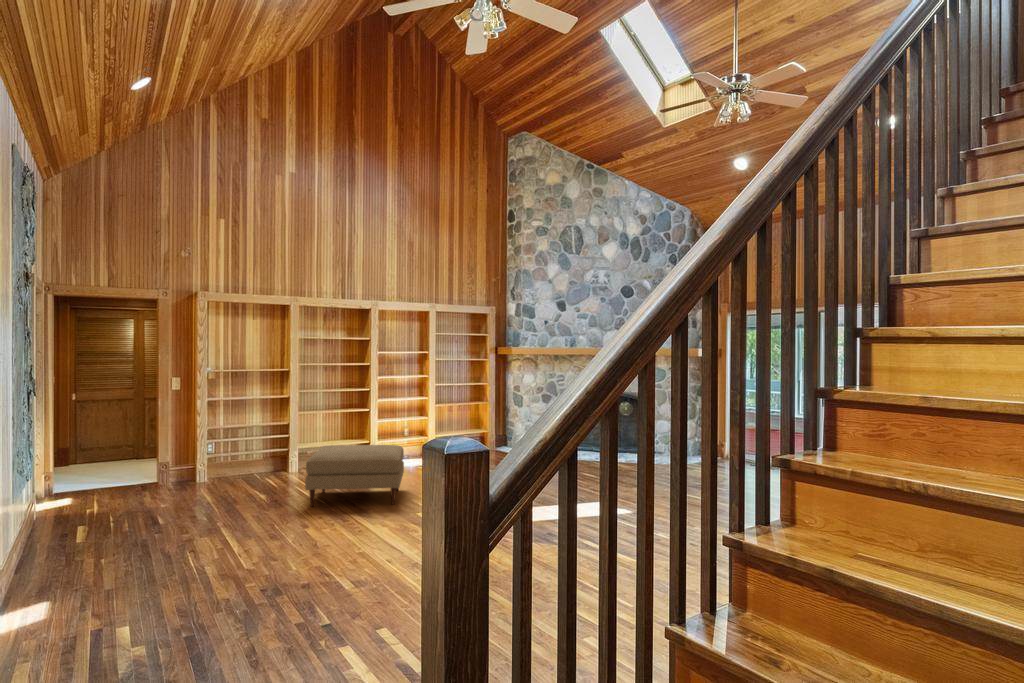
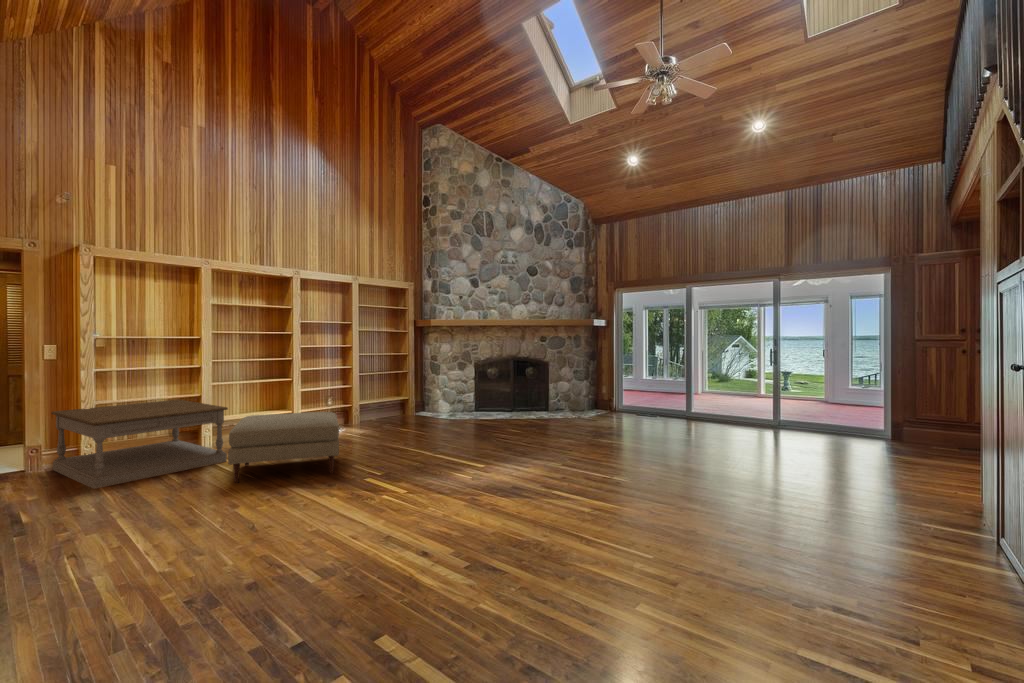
coffee table: none [175,427,310,504] -> present [51,400,228,489]

